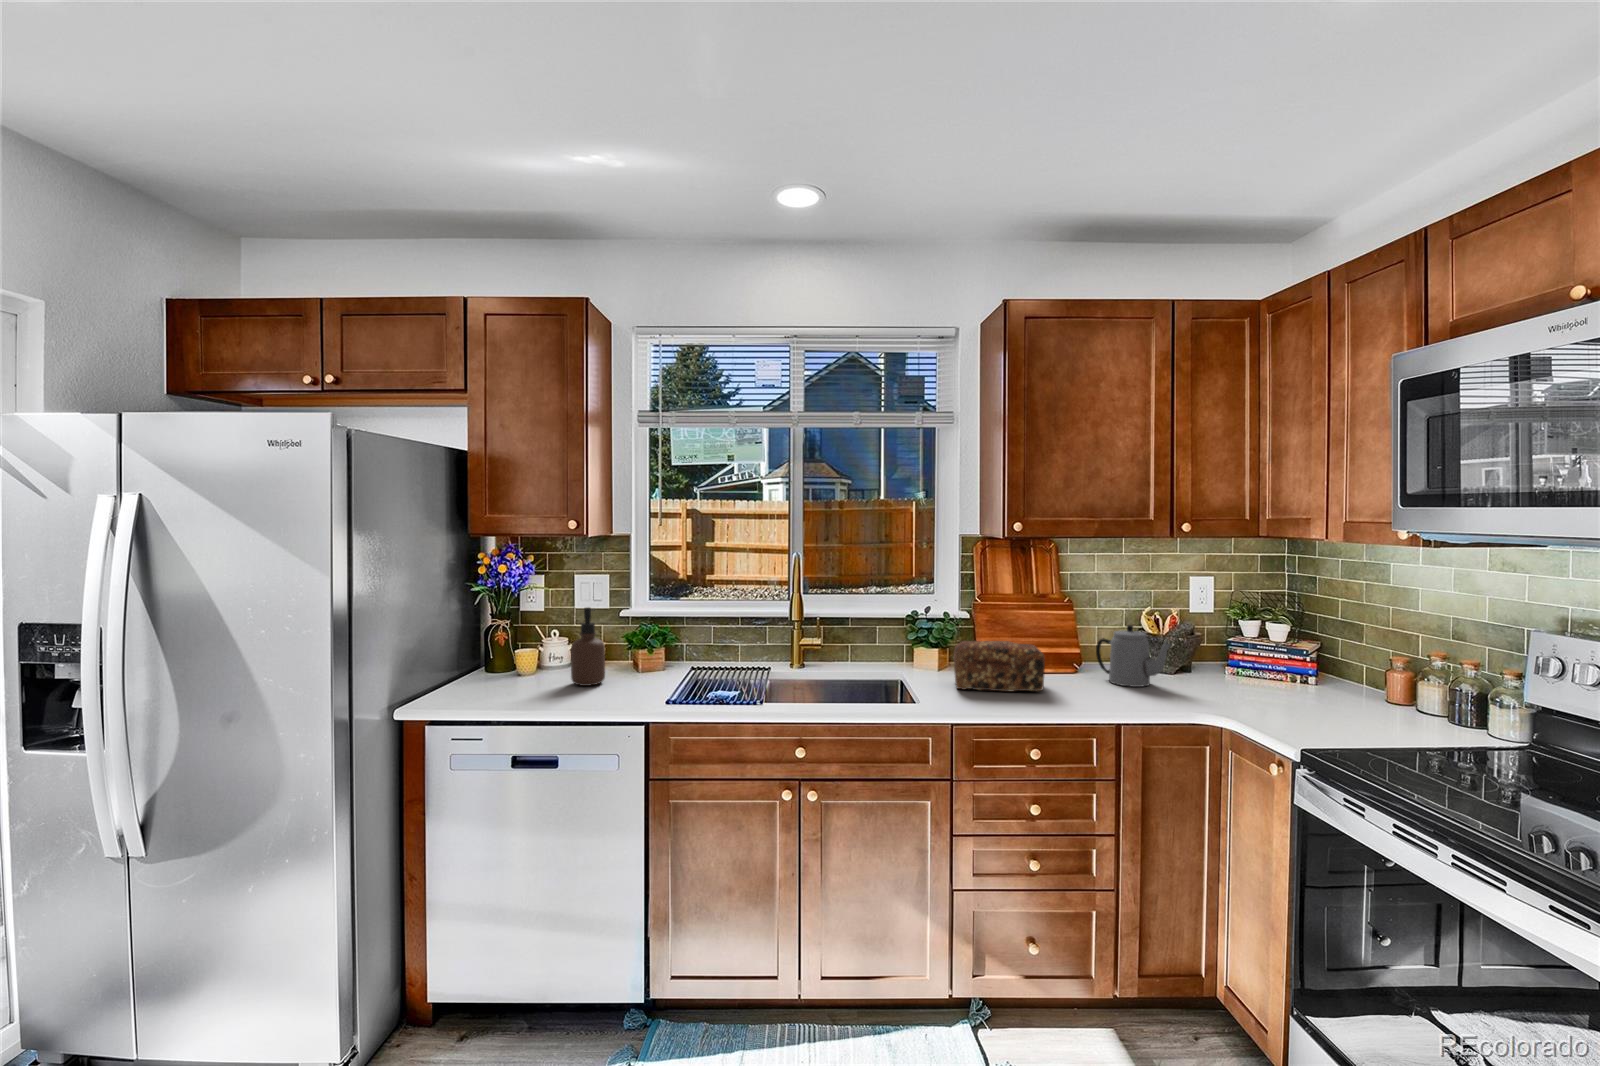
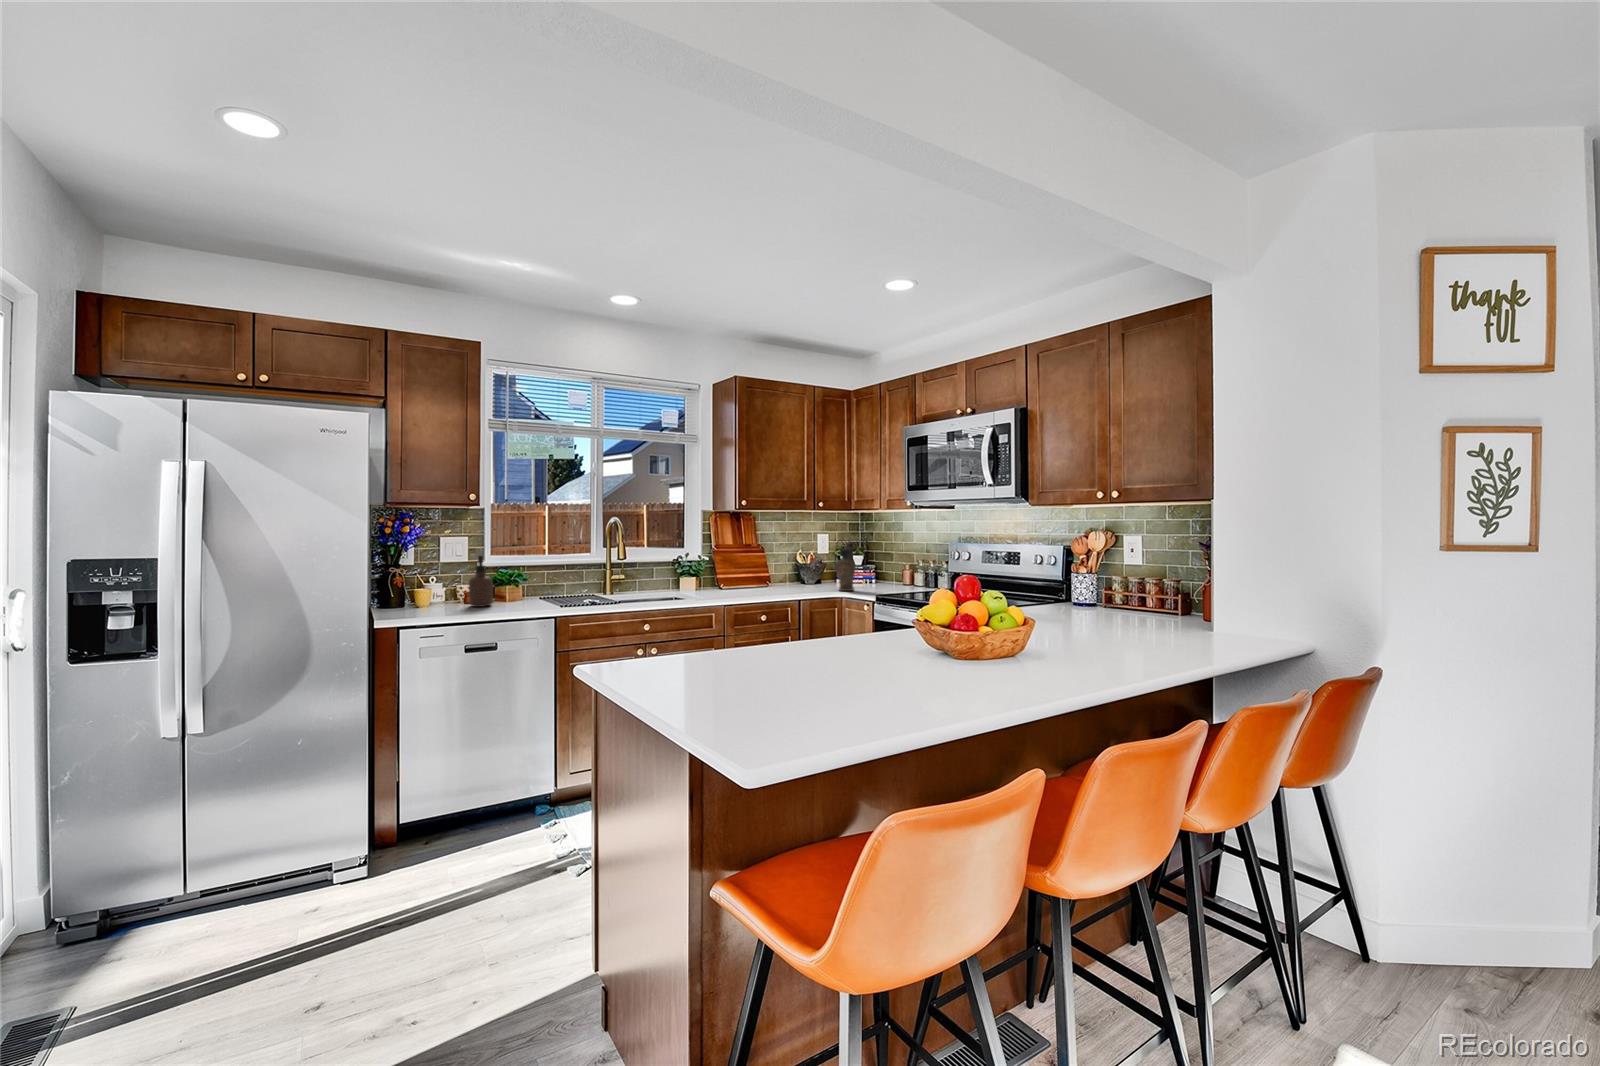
ceramic pitcher: none [1211,602,1258,705] -> present [835,541,856,591]
teapot: present [1096,625,1170,687] -> none [777,557,816,589]
bread loaf: present [954,641,1045,692] -> none [706,567,758,594]

